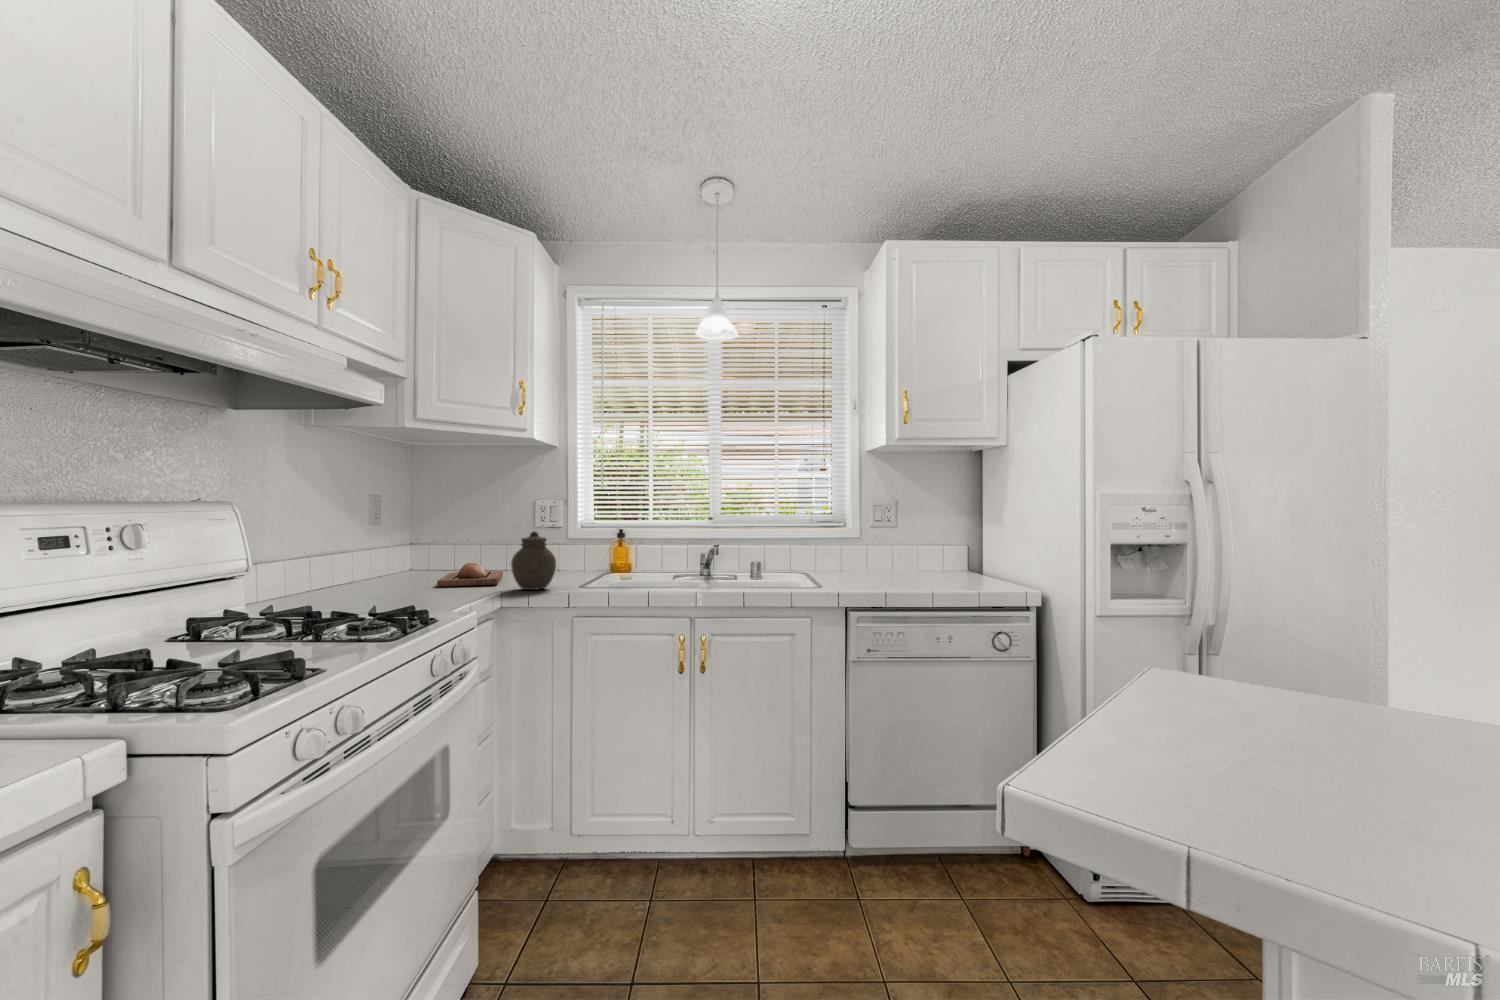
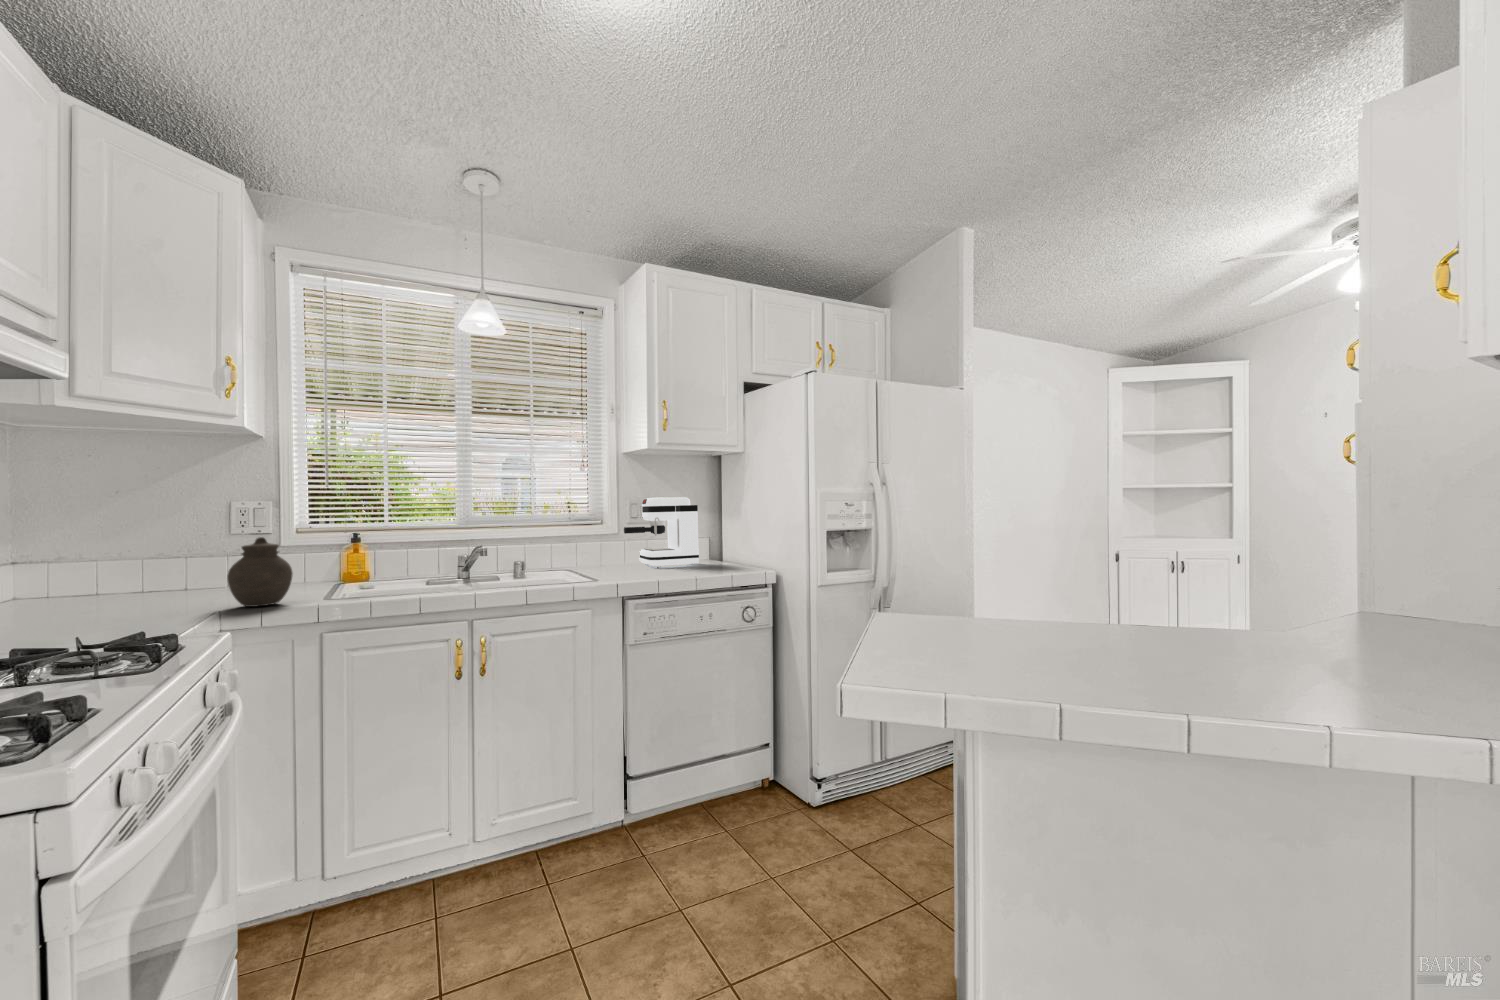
coffee maker: none [868,499,952,578] -> present [624,497,699,567]
bread loaf: present [437,563,503,587] -> none [98,581,198,614]

